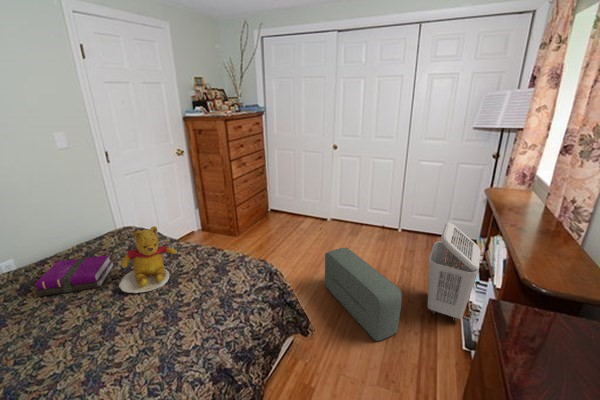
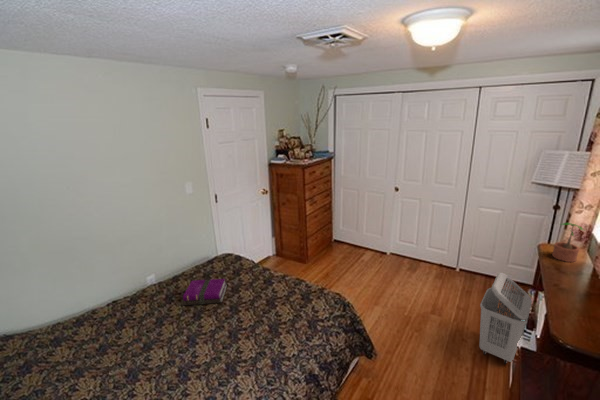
potted plant: none [500,161,536,203] -> present [552,223,583,262]
teddy bear: present [119,226,177,293] -> none [235,262,274,310]
pouf: present [325,248,402,341] -> none [384,285,454,371]

